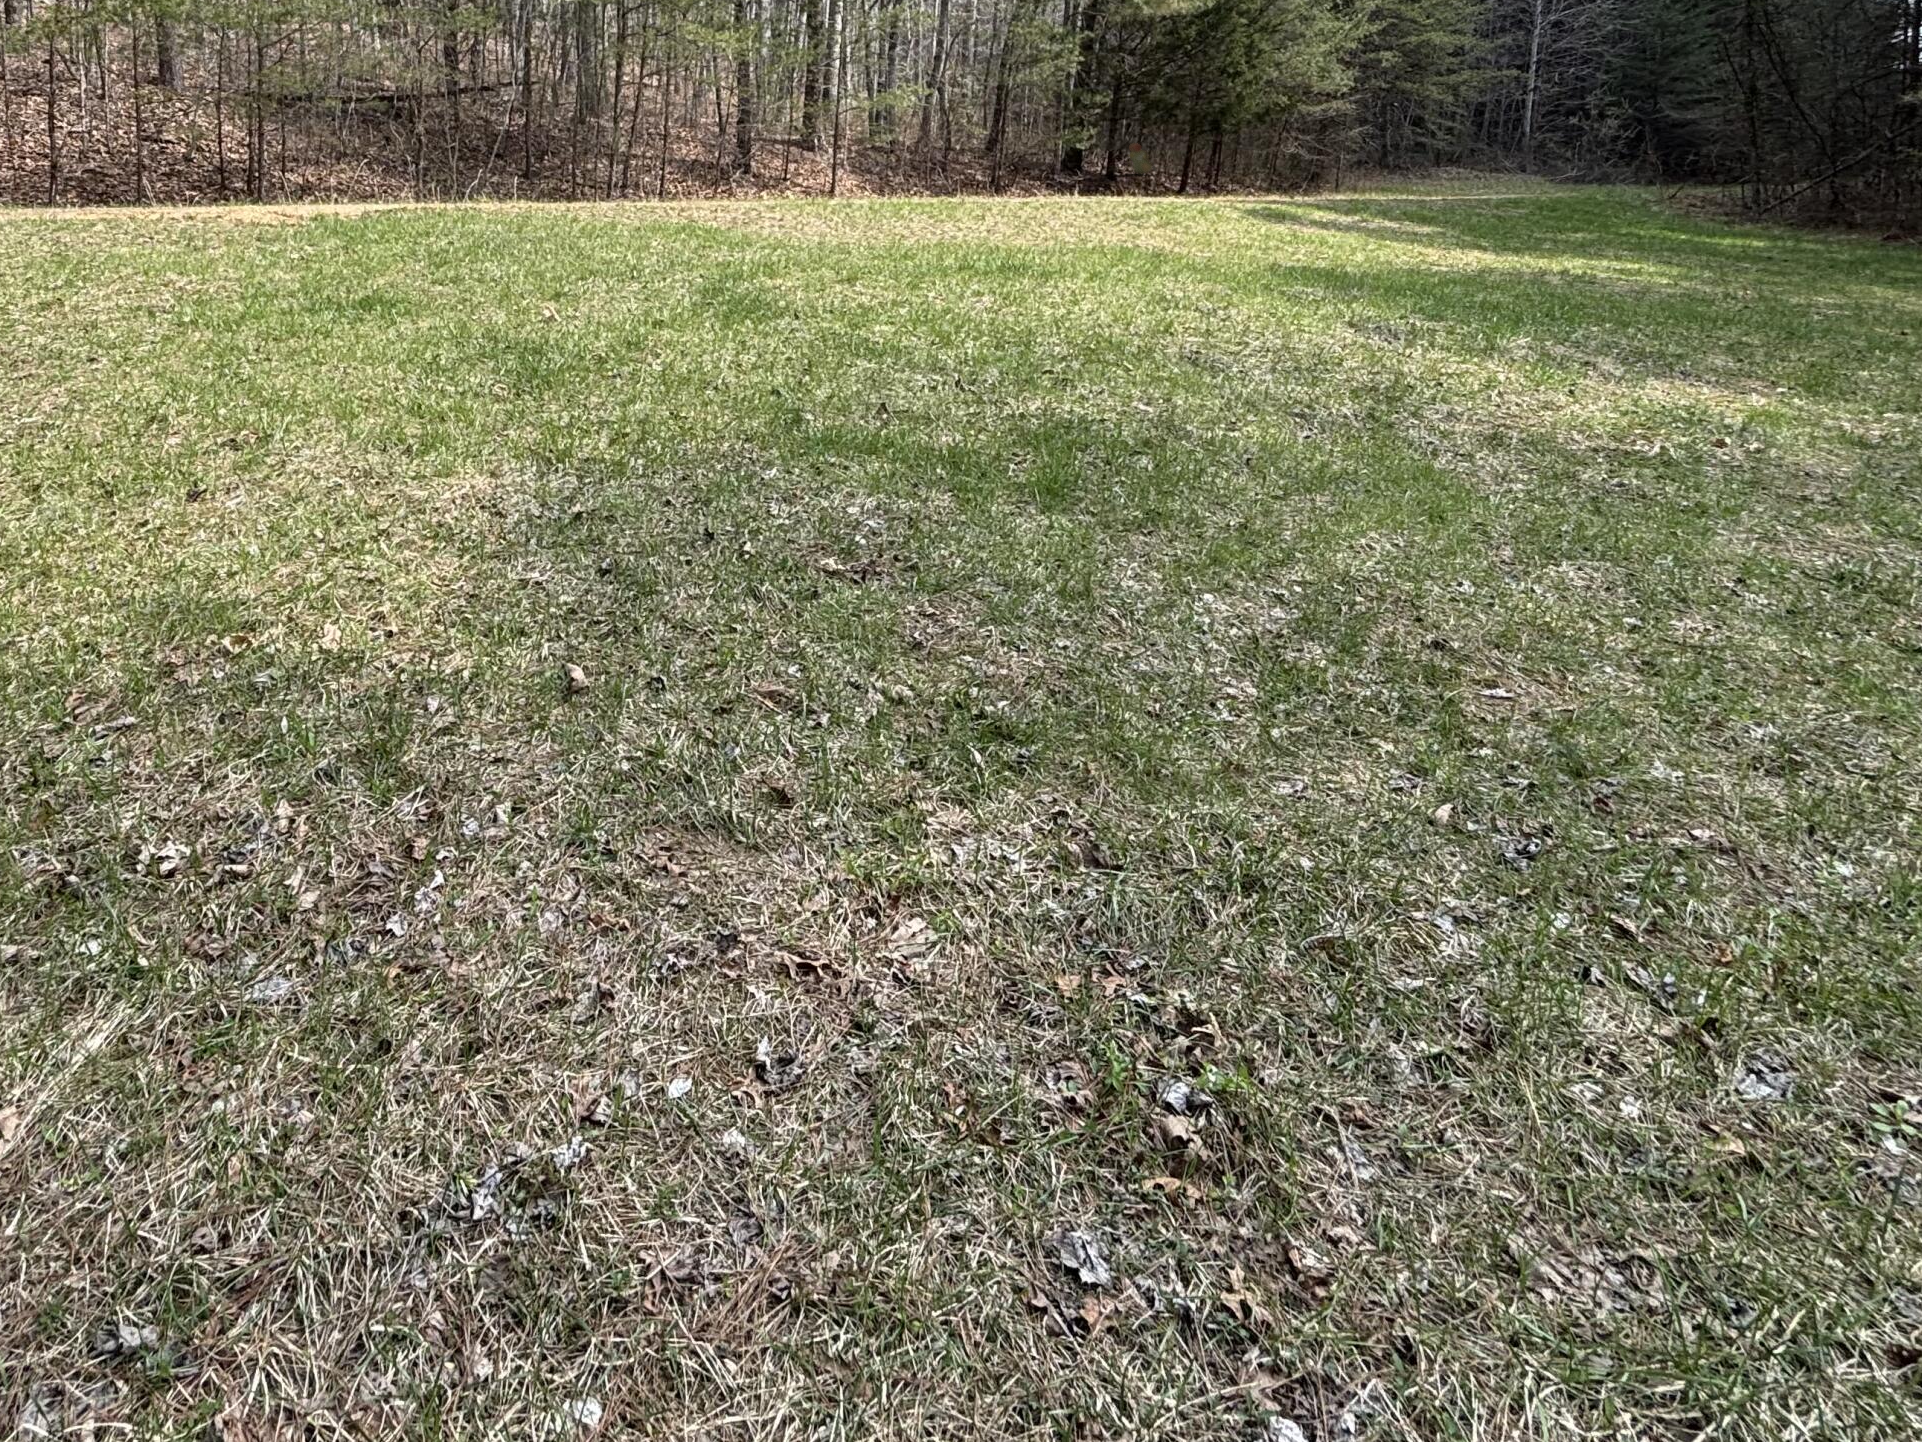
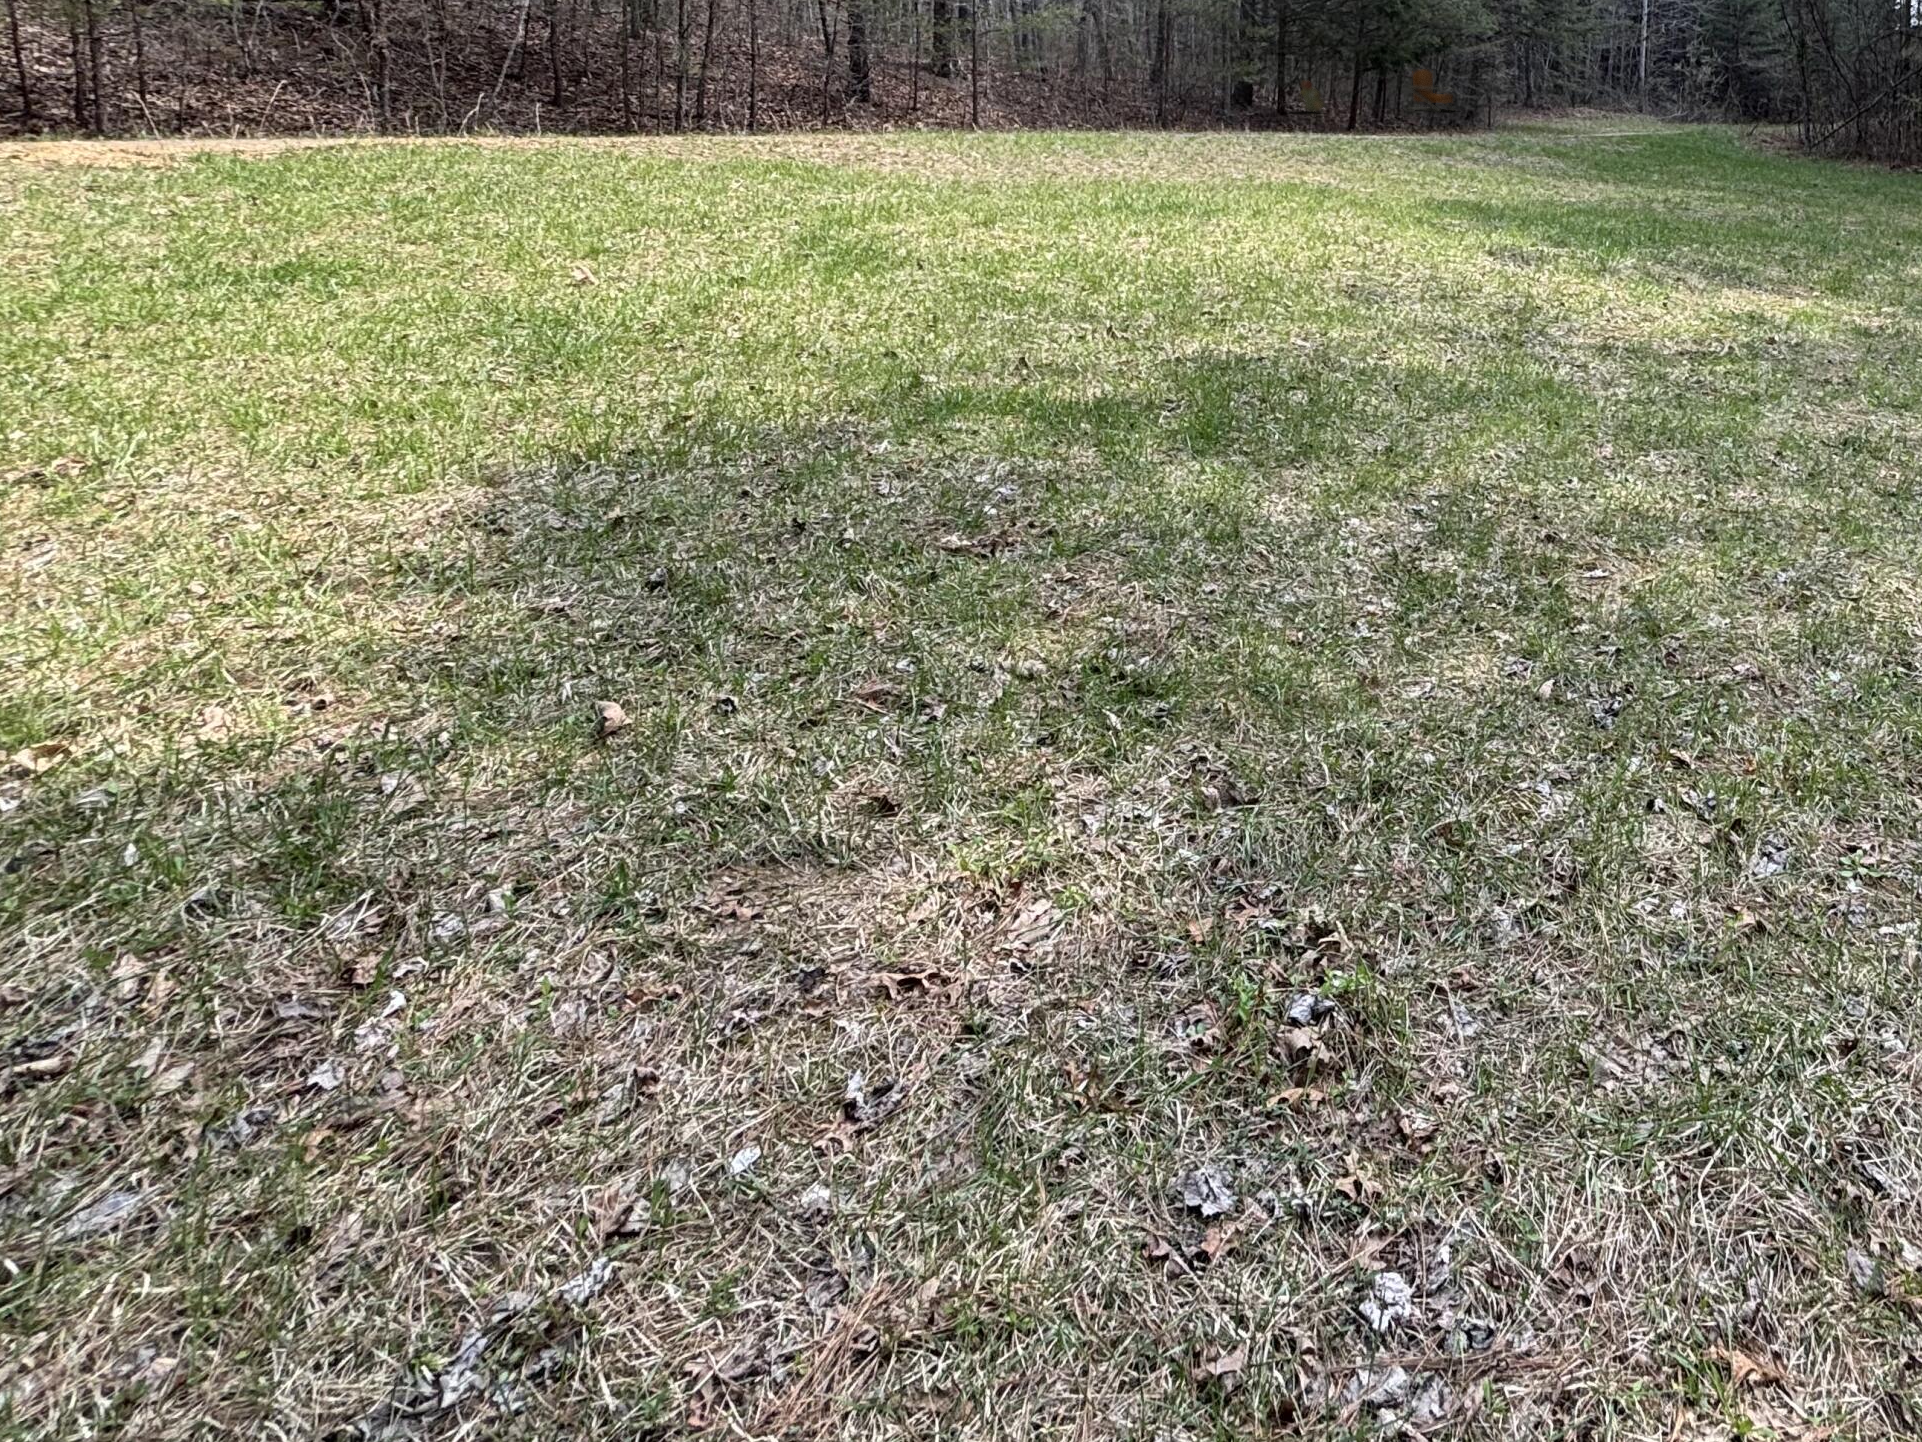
lounge chair: none [1240,127,1296,171] -> present [1409,69,1453,112]

